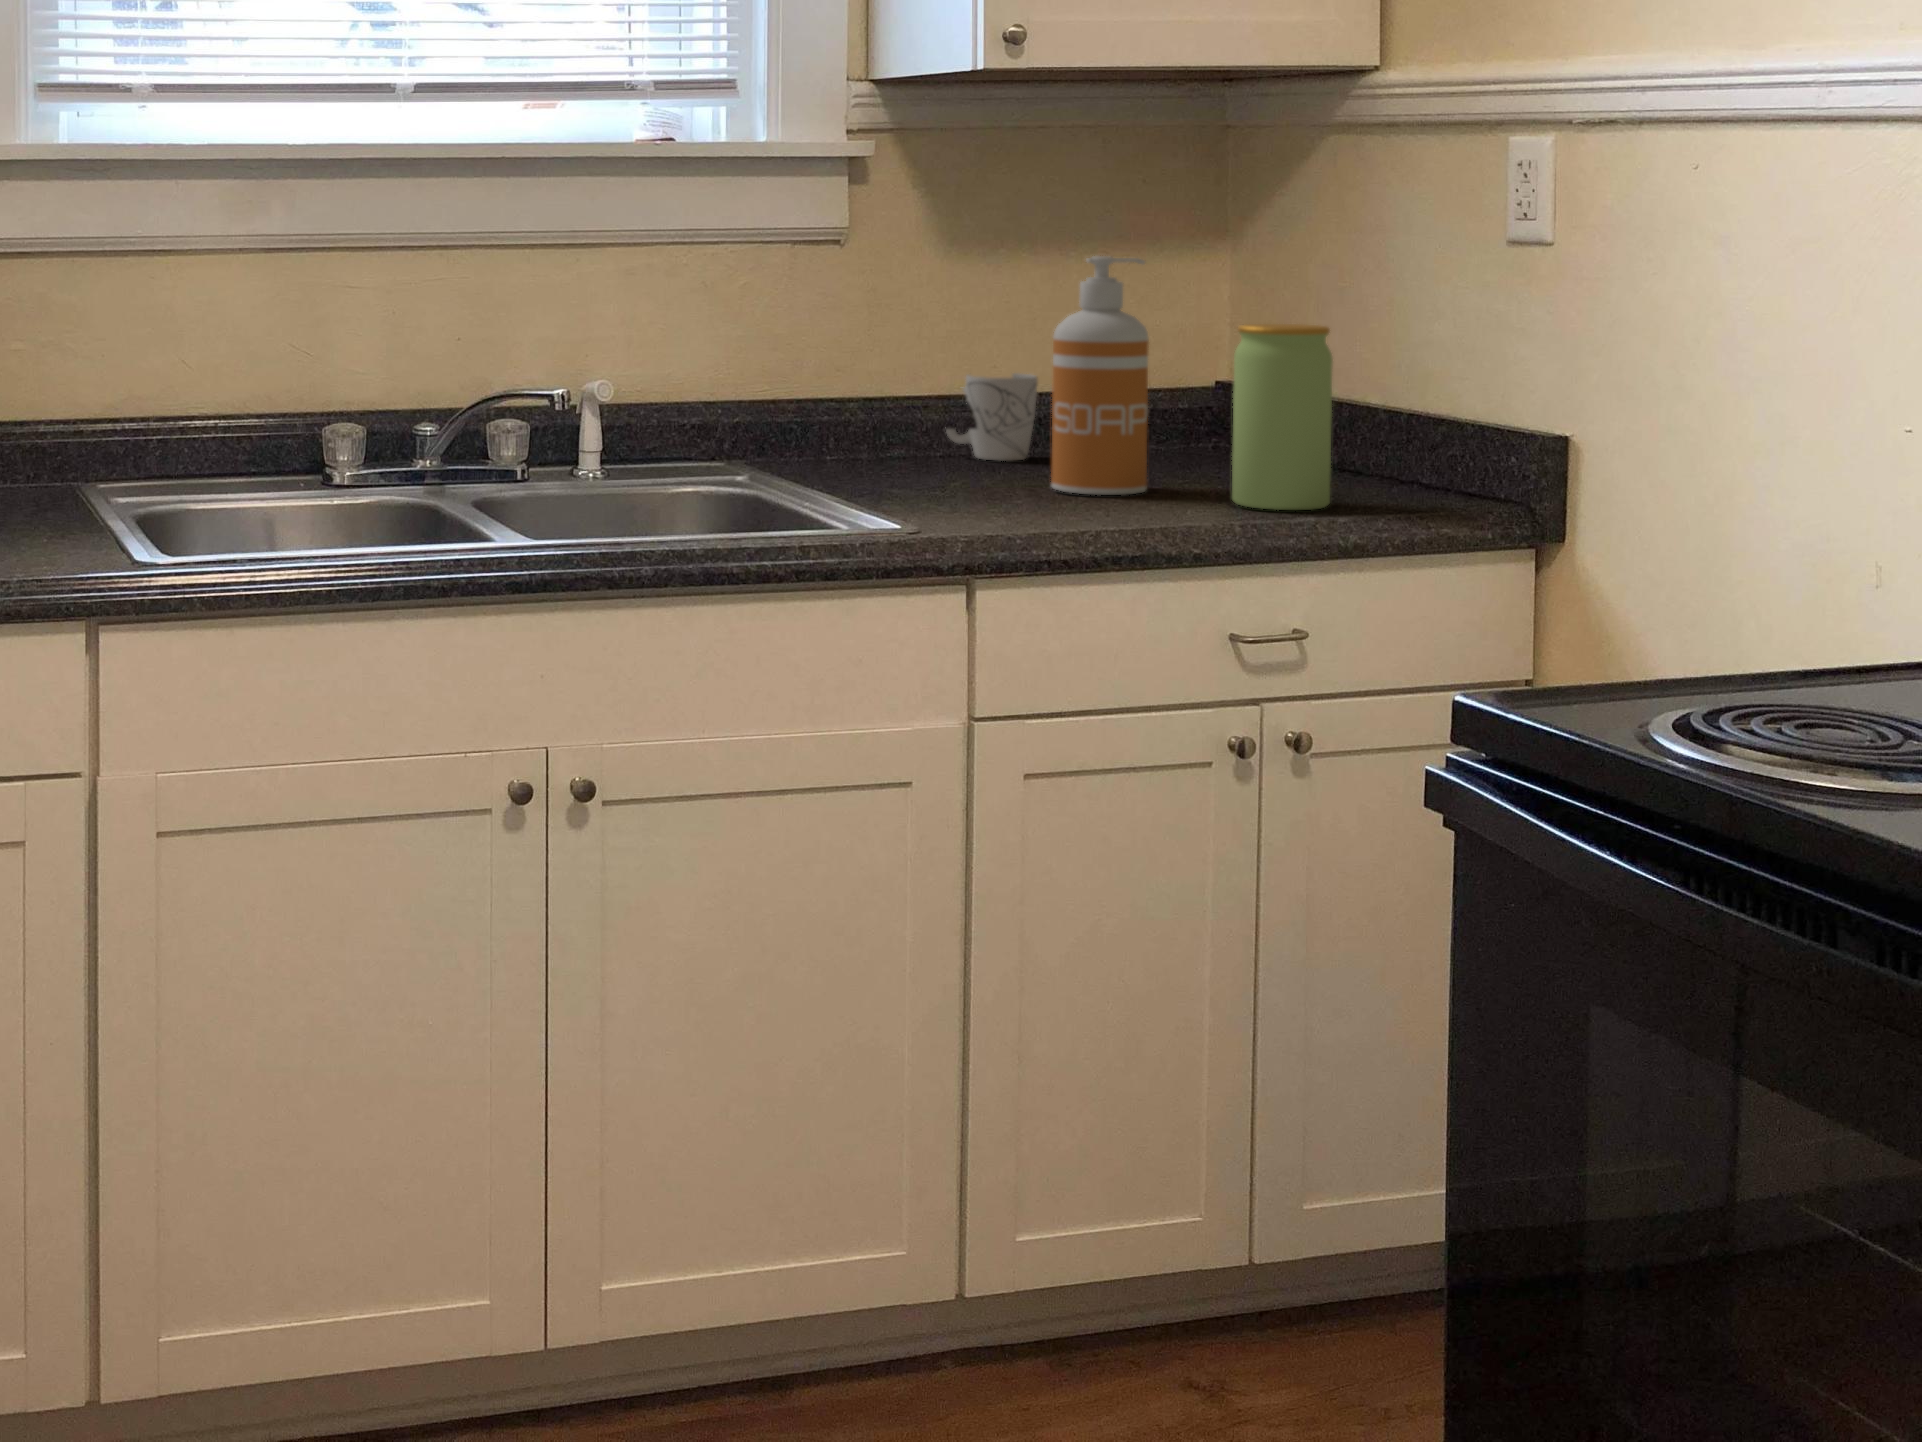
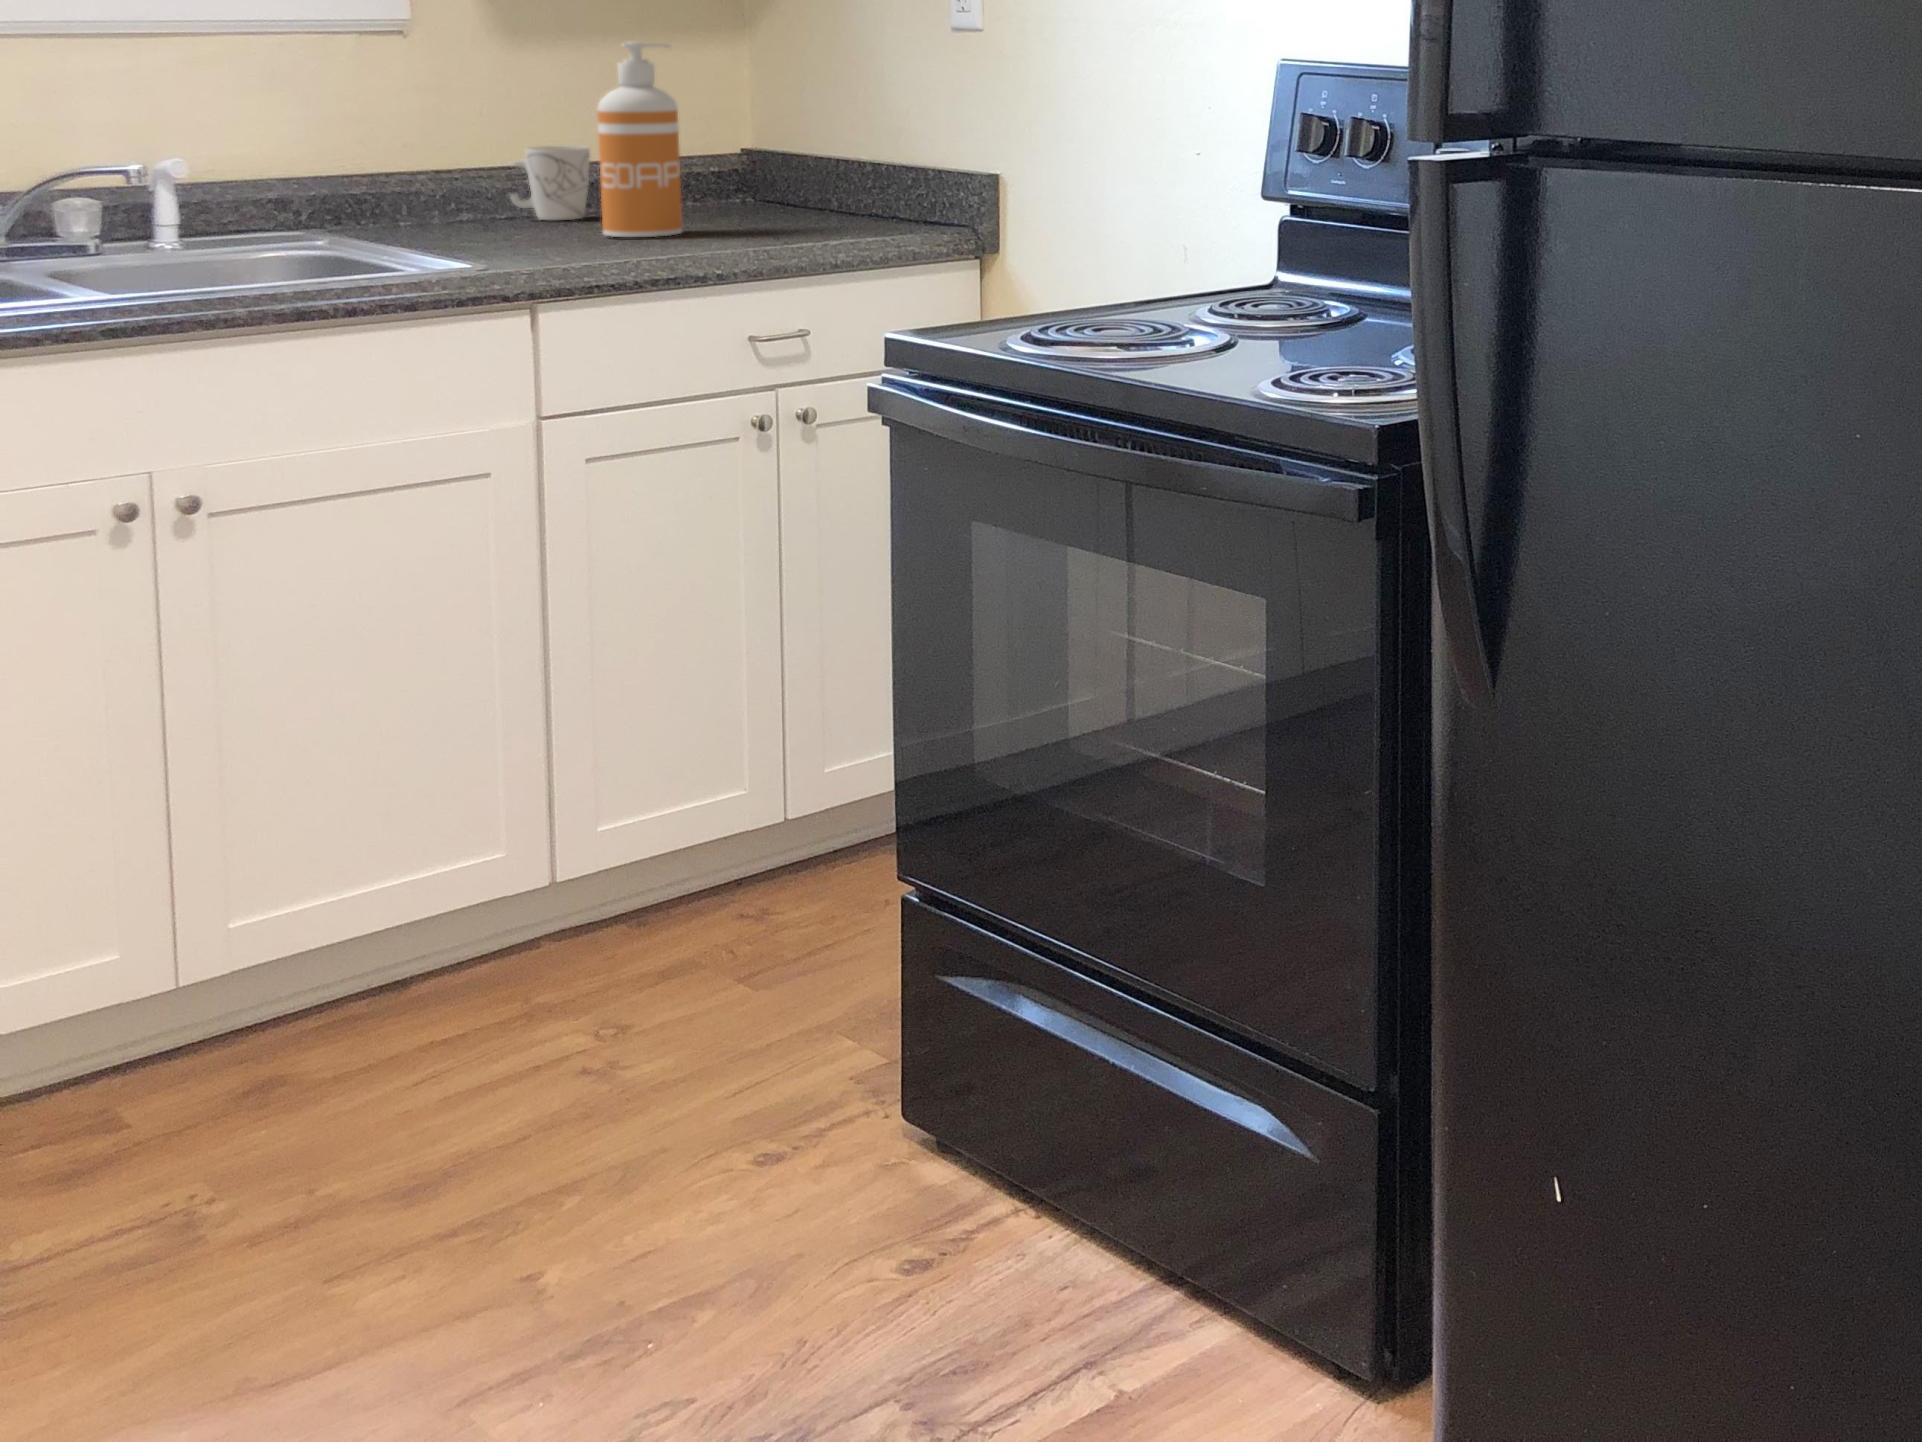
jar: present [1232,324,1333,510] -> none [744,94,824,238]

